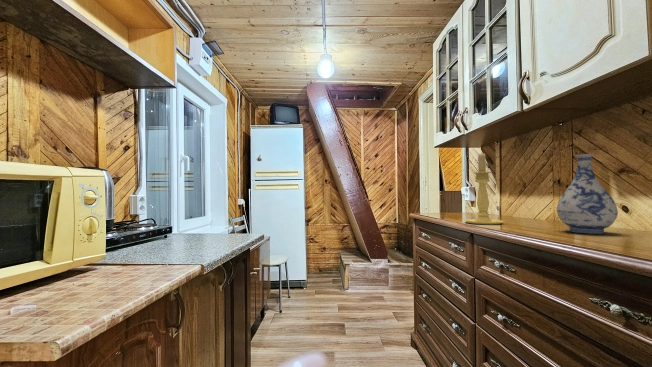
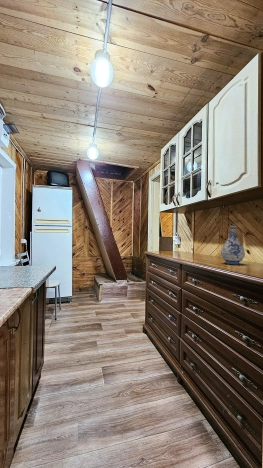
candle holder: present [465,153,503,224] -> none [177,220,196,259]

